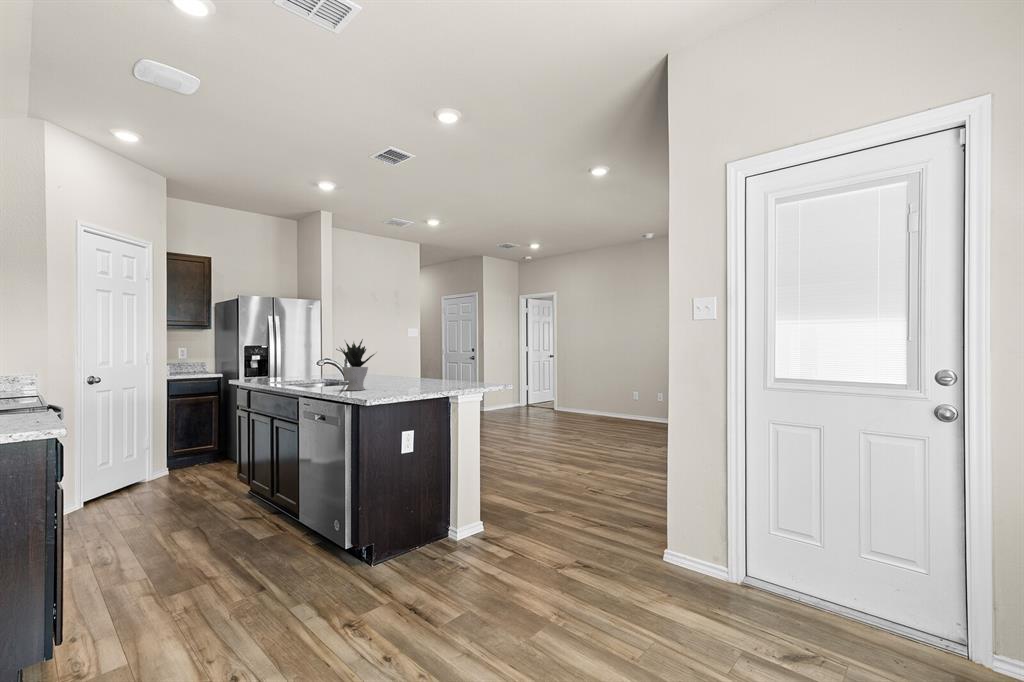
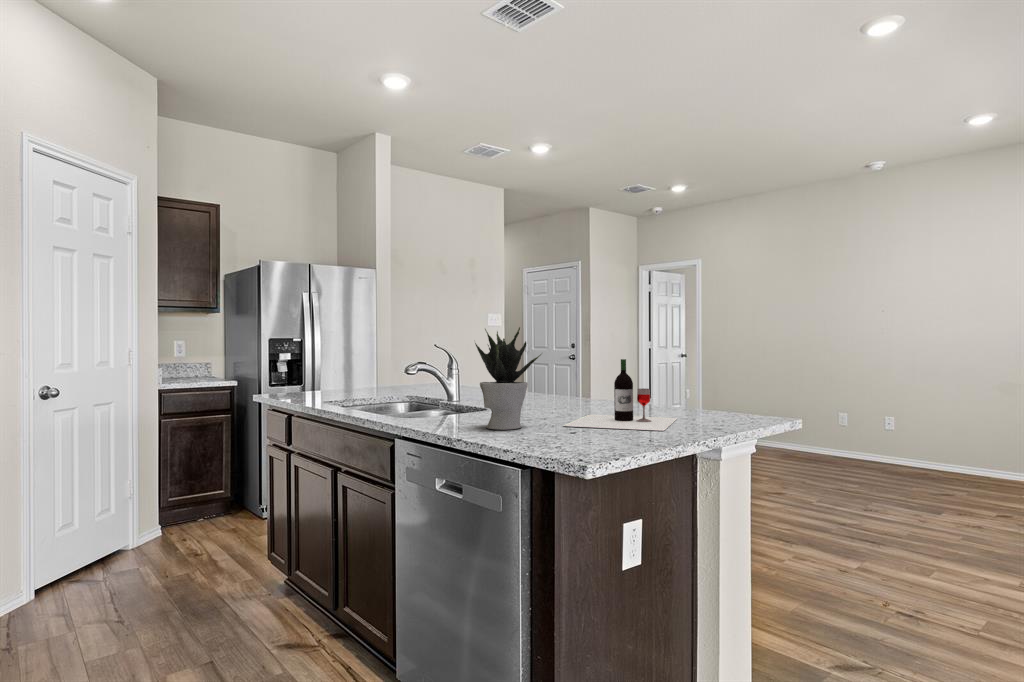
wine bottle: none [386,355,453,389] -> present [563,359,677,431]

